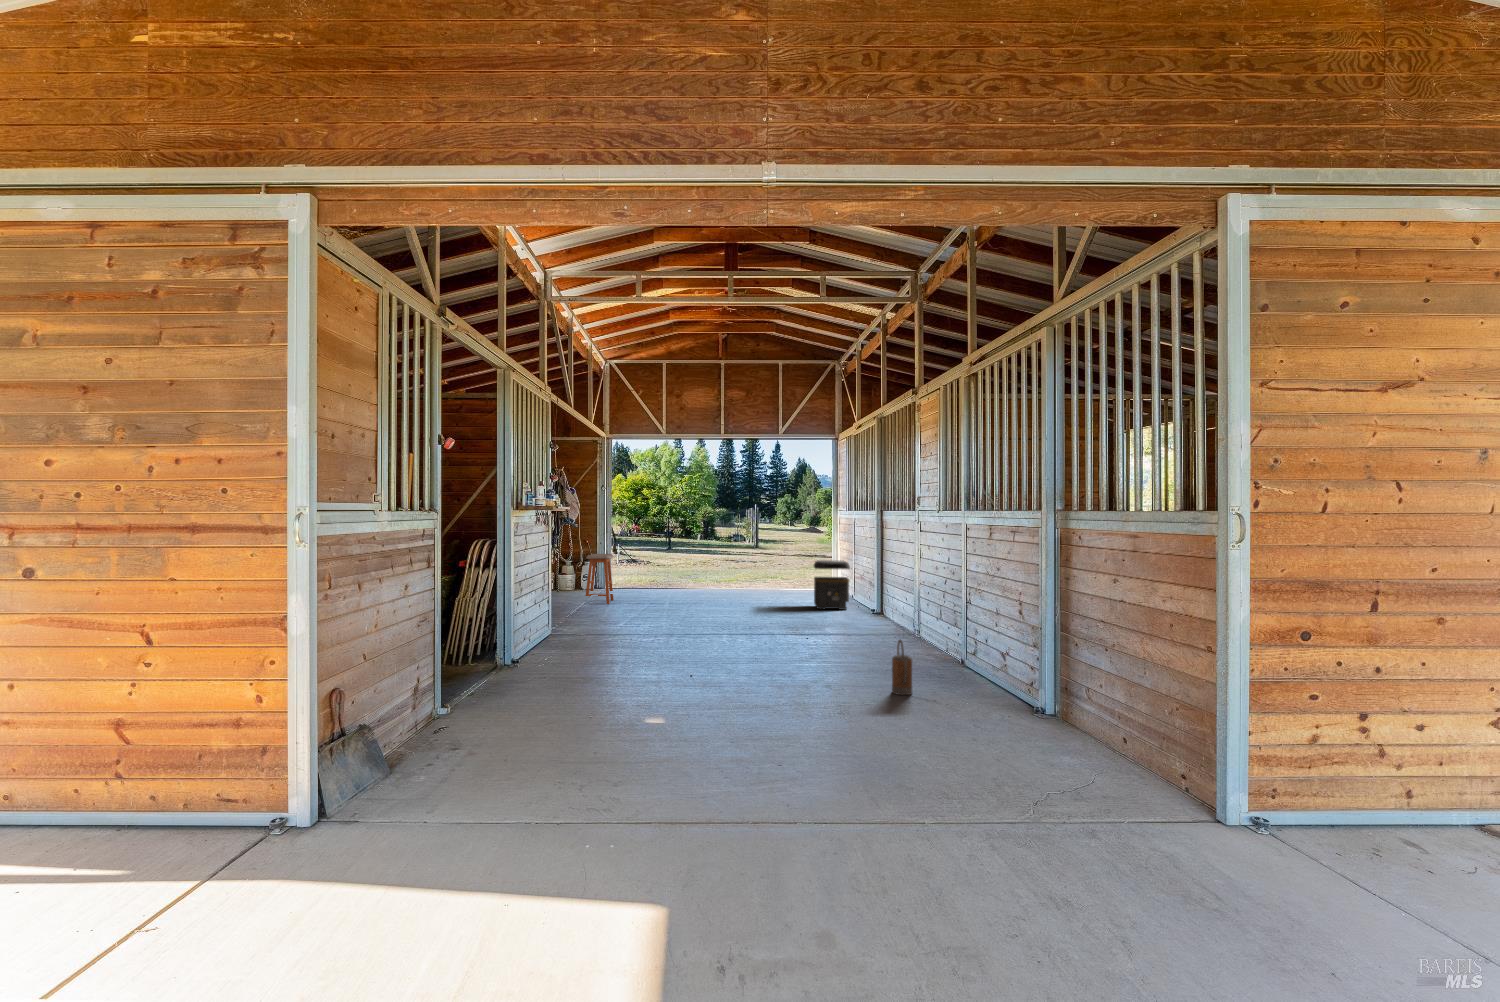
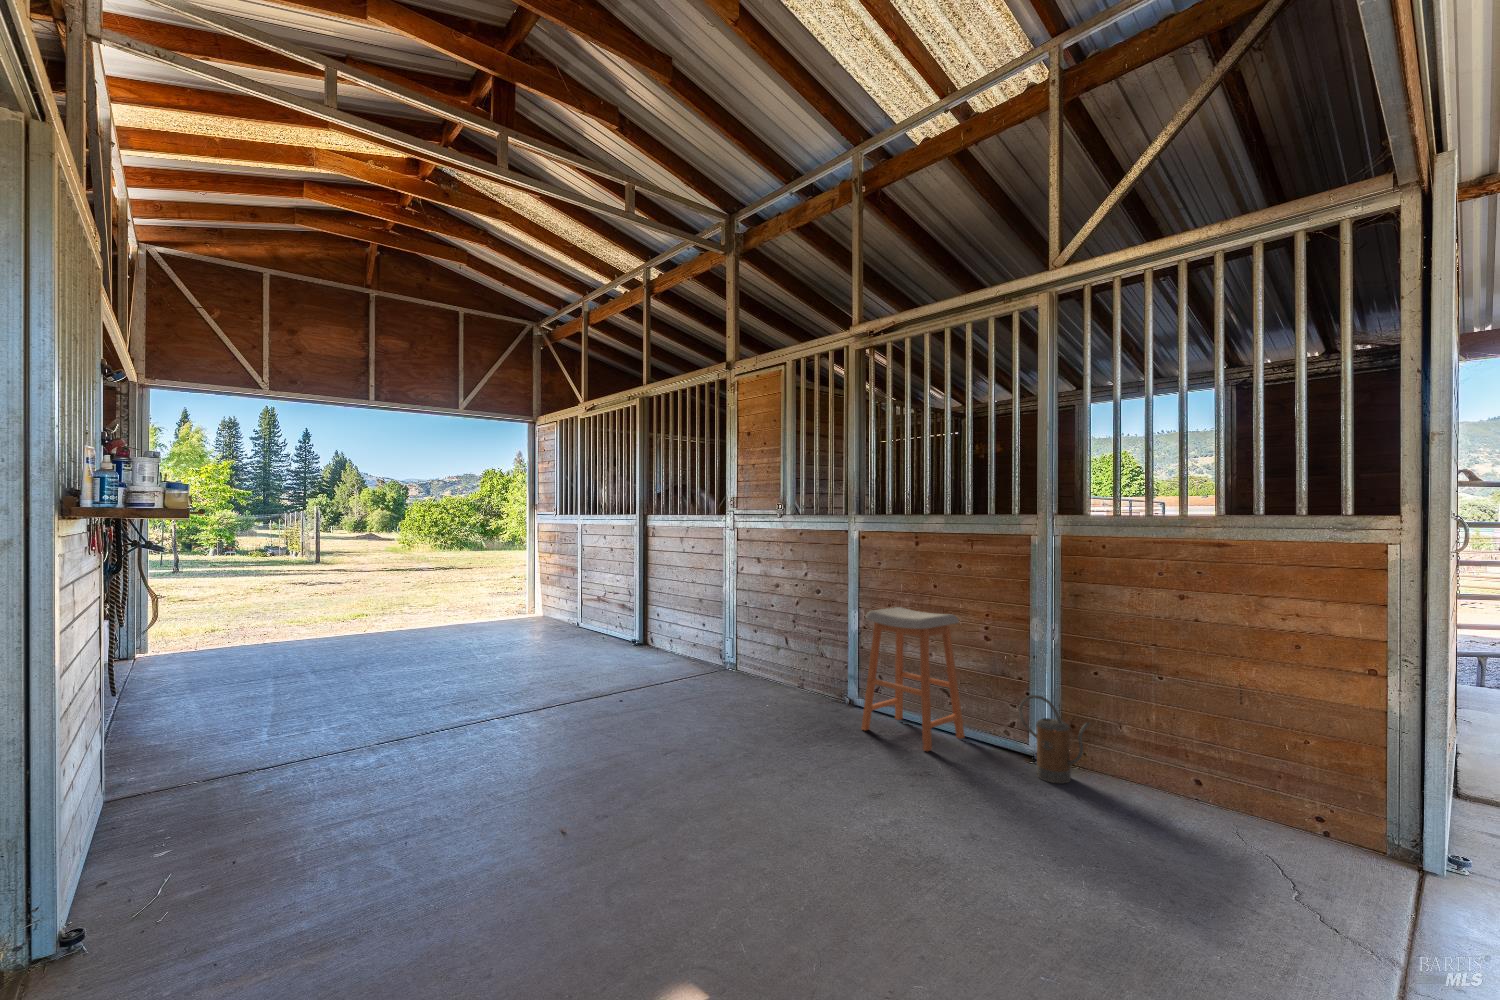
stool: present [585,554,614,604] -> present [861,607,965,751]
toolbox: present [814,560,850,610] -> none [557,573,614,641]

